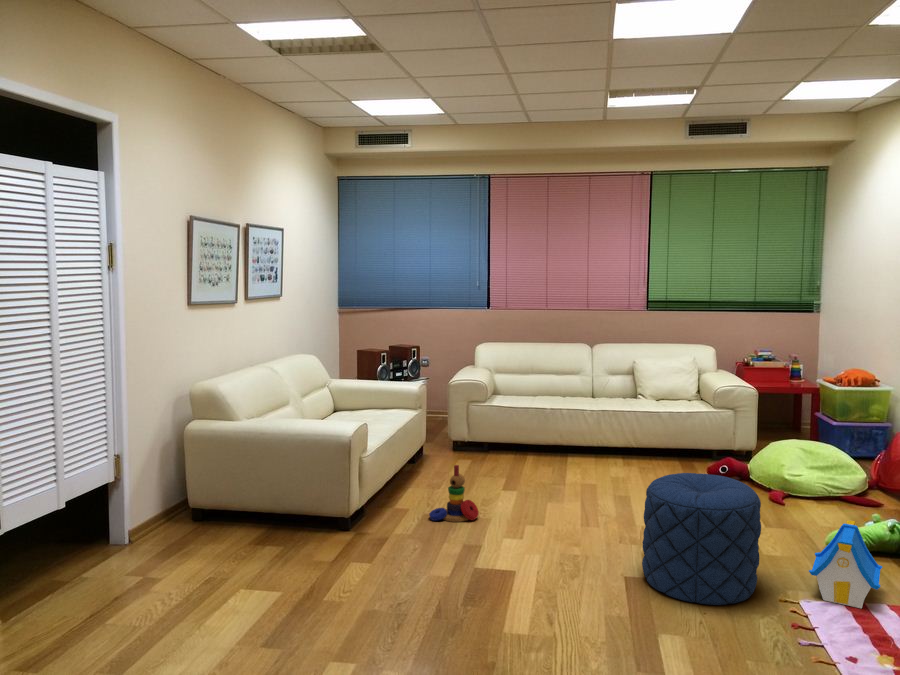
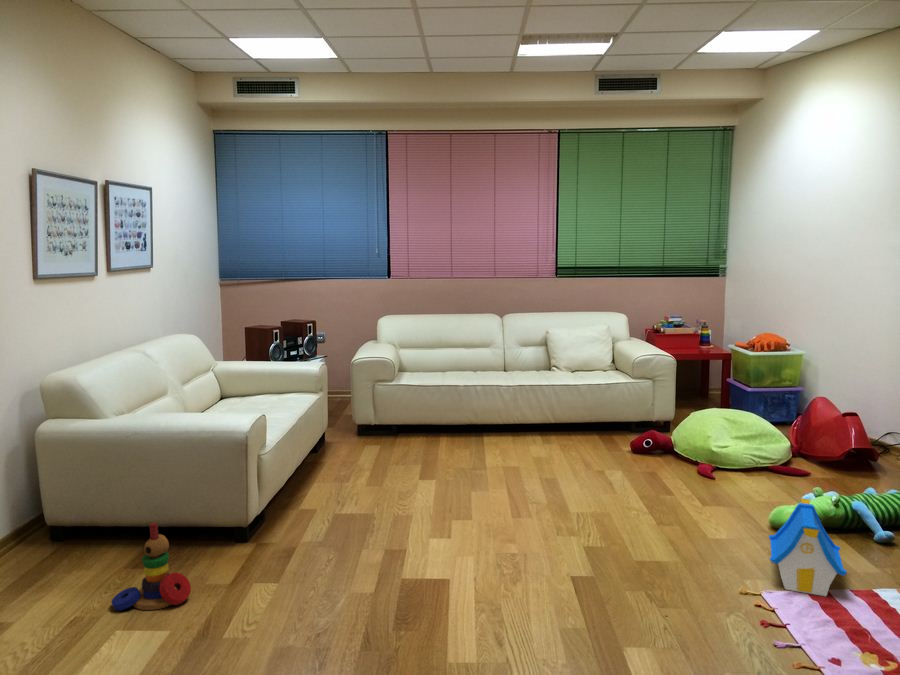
stacking toy: present [429,465,479,522] -> present [111,523,191,610]
pouf: present [642,473,761,605] -> none [591,457,721,606]

